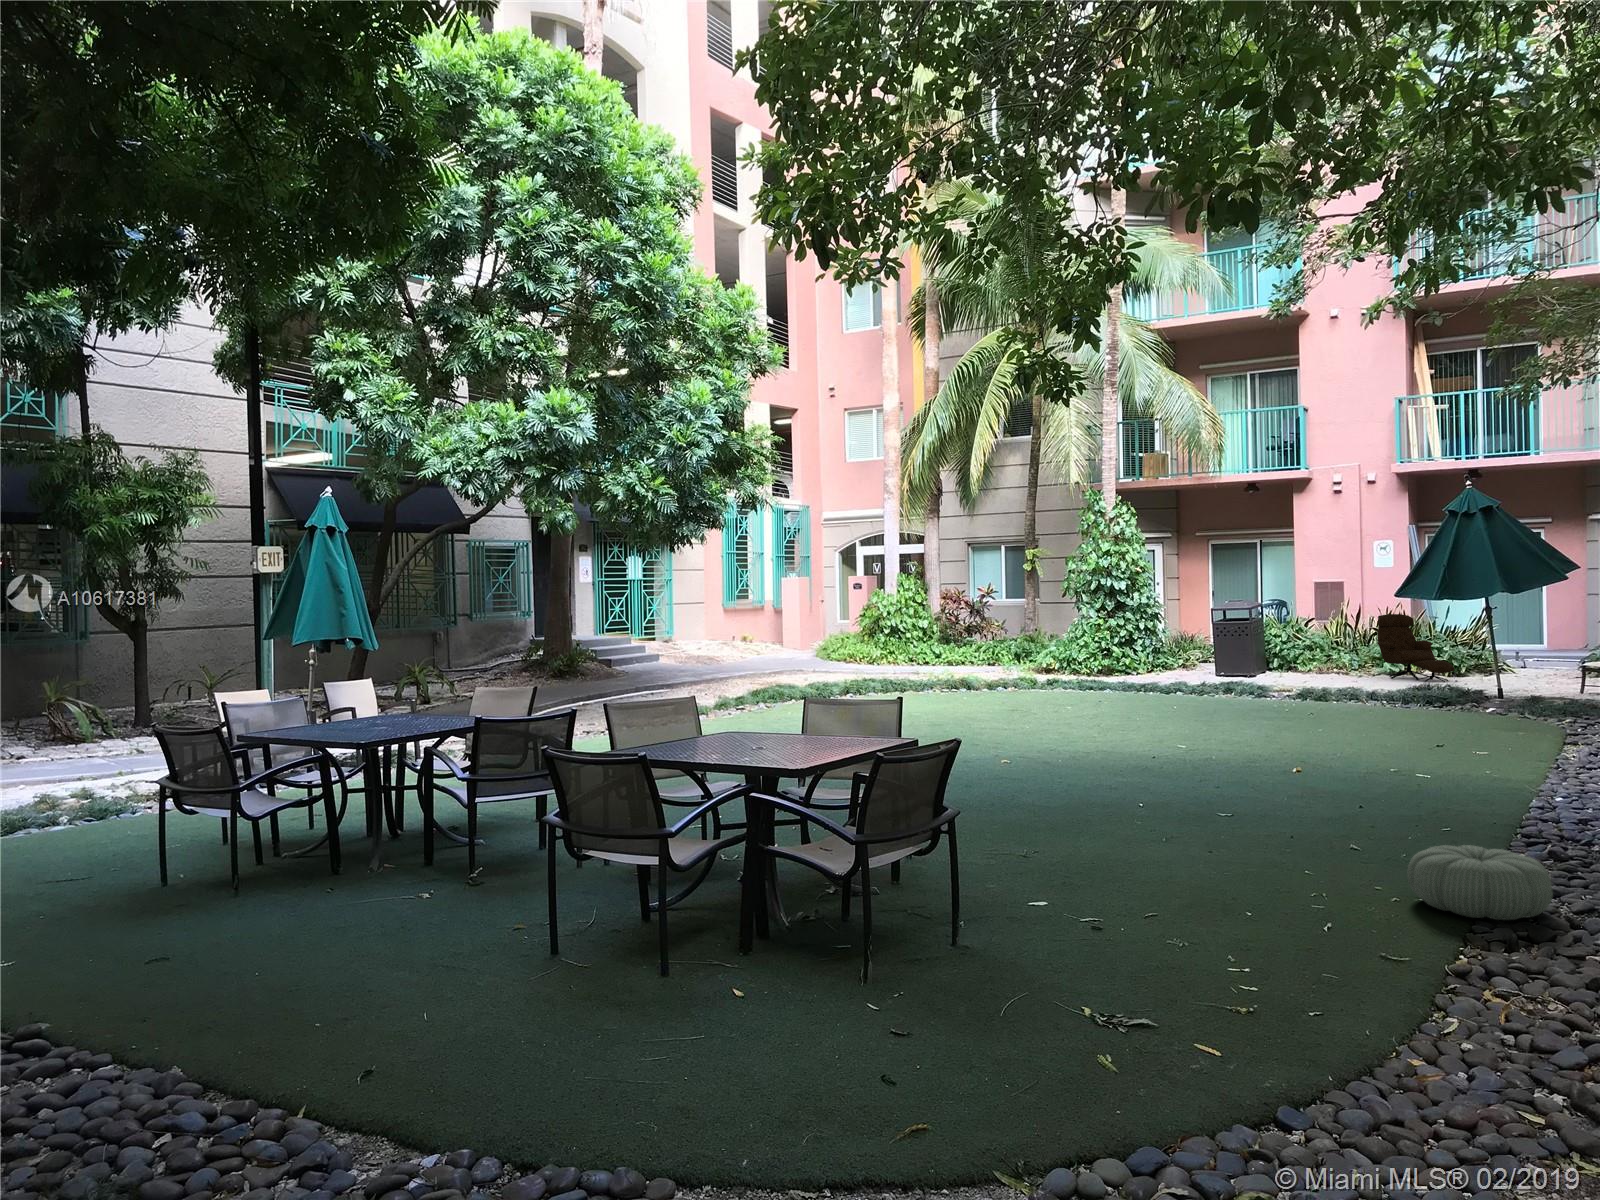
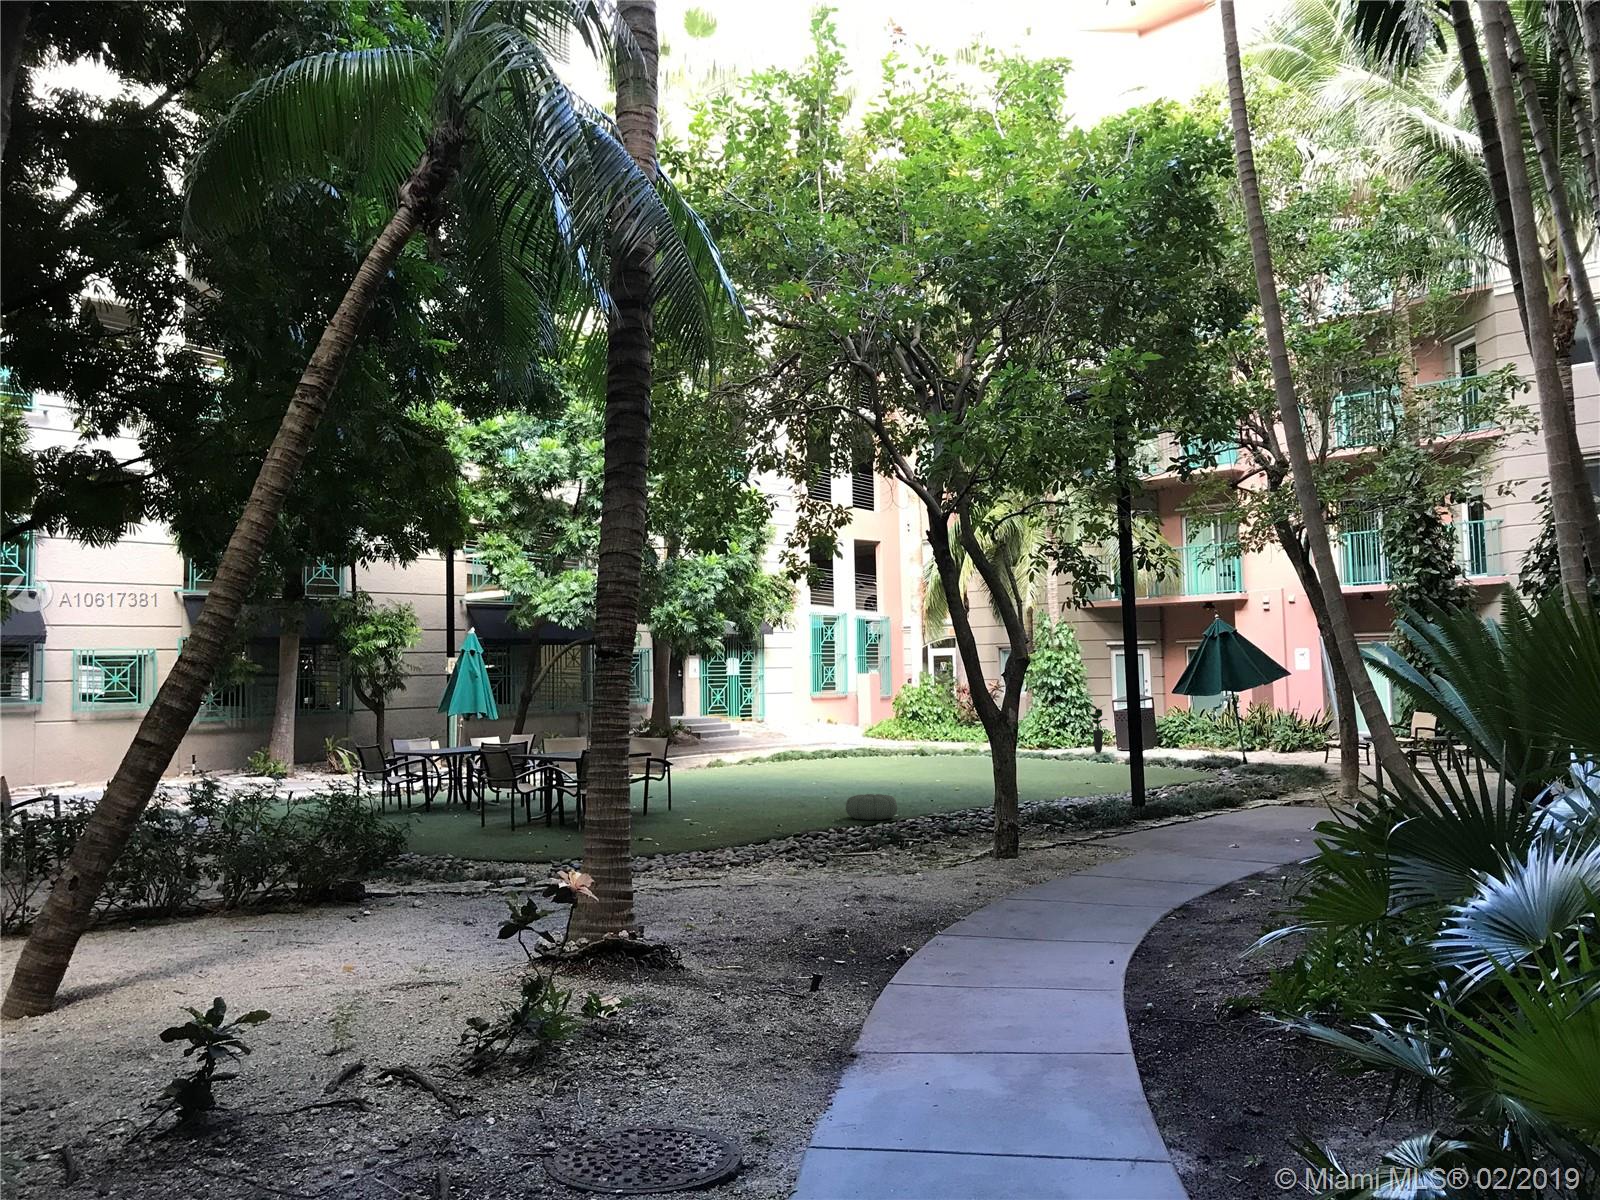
lounge chair: present [1377,614,1455,682] -> none [1231,705,1277,756]
potted plant: none [1190,616,1219,680] -> present [1089,705,1107,753]

